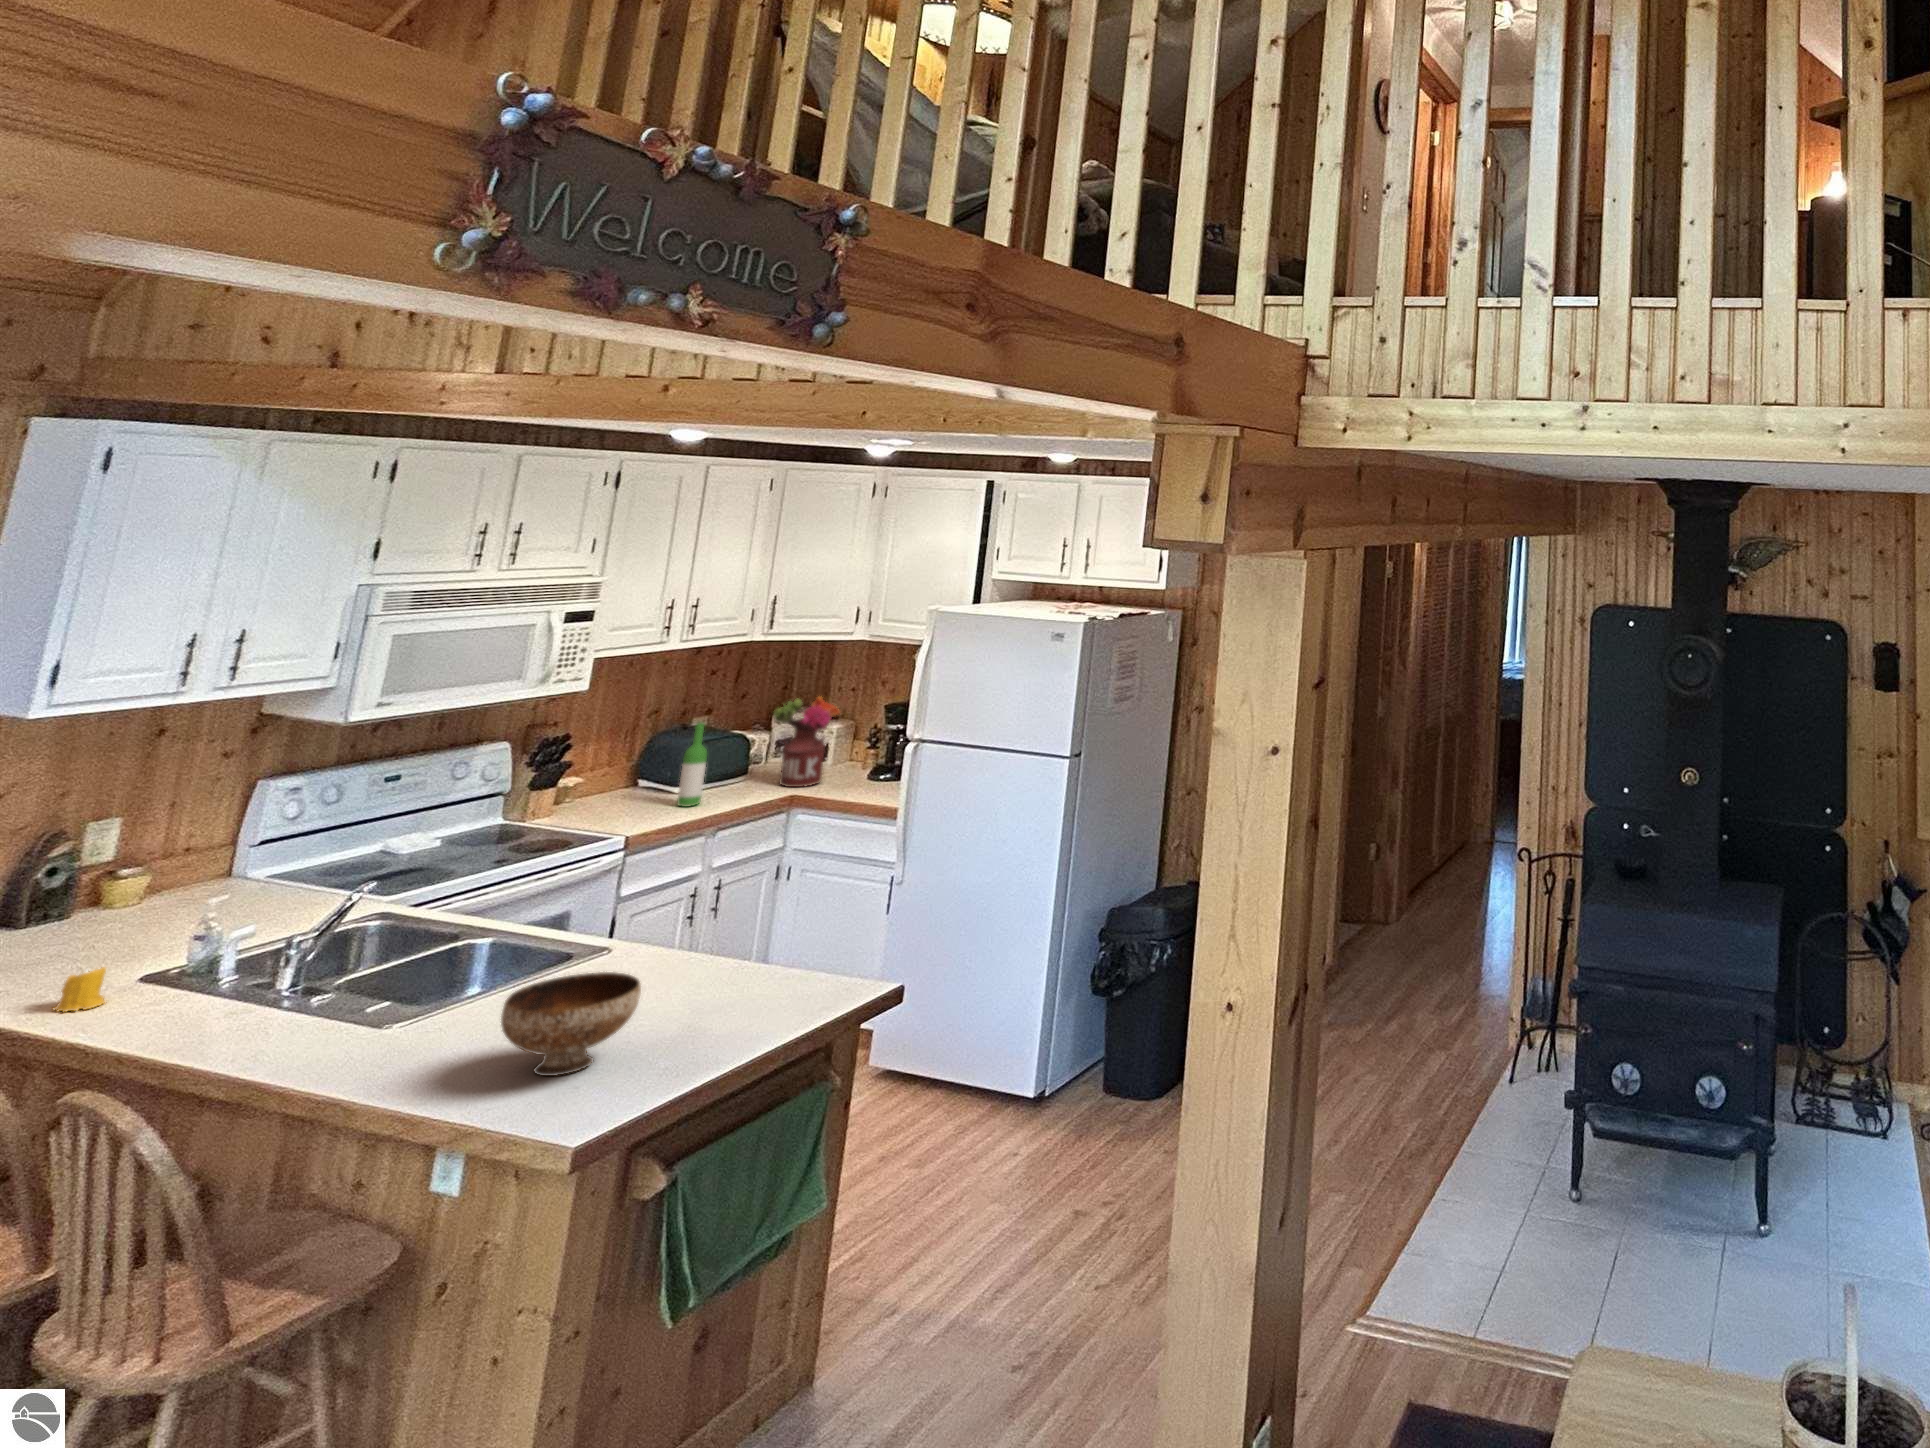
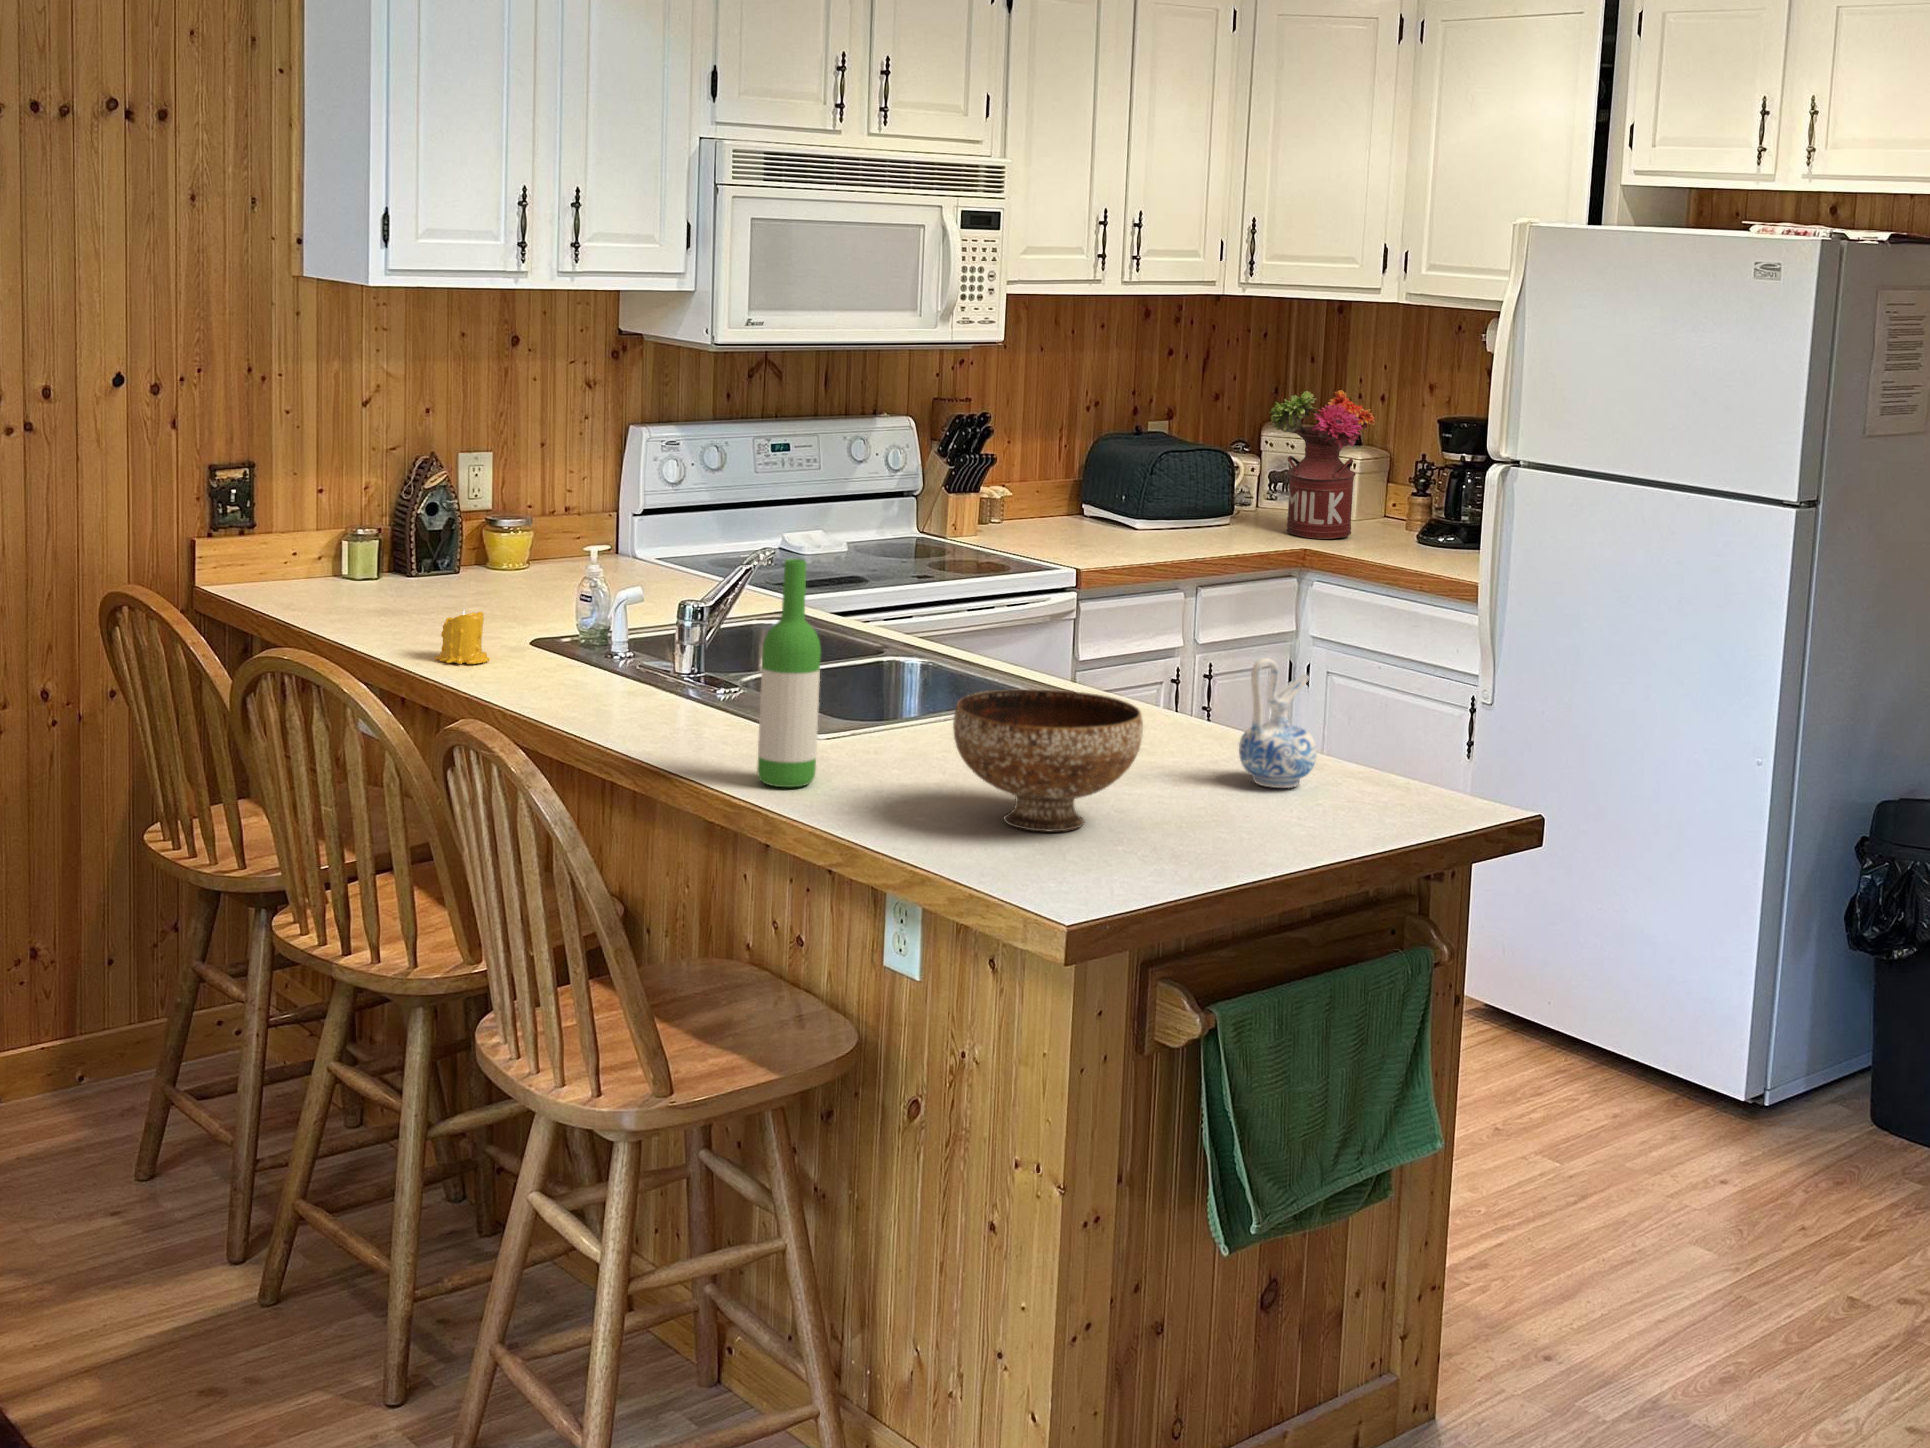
wine bottle: present [677,723,707,807] -> present [757,559,821,787]
ceramic pitcher: none [711,925,762,1004] -> present [1239,658,1317,788]

